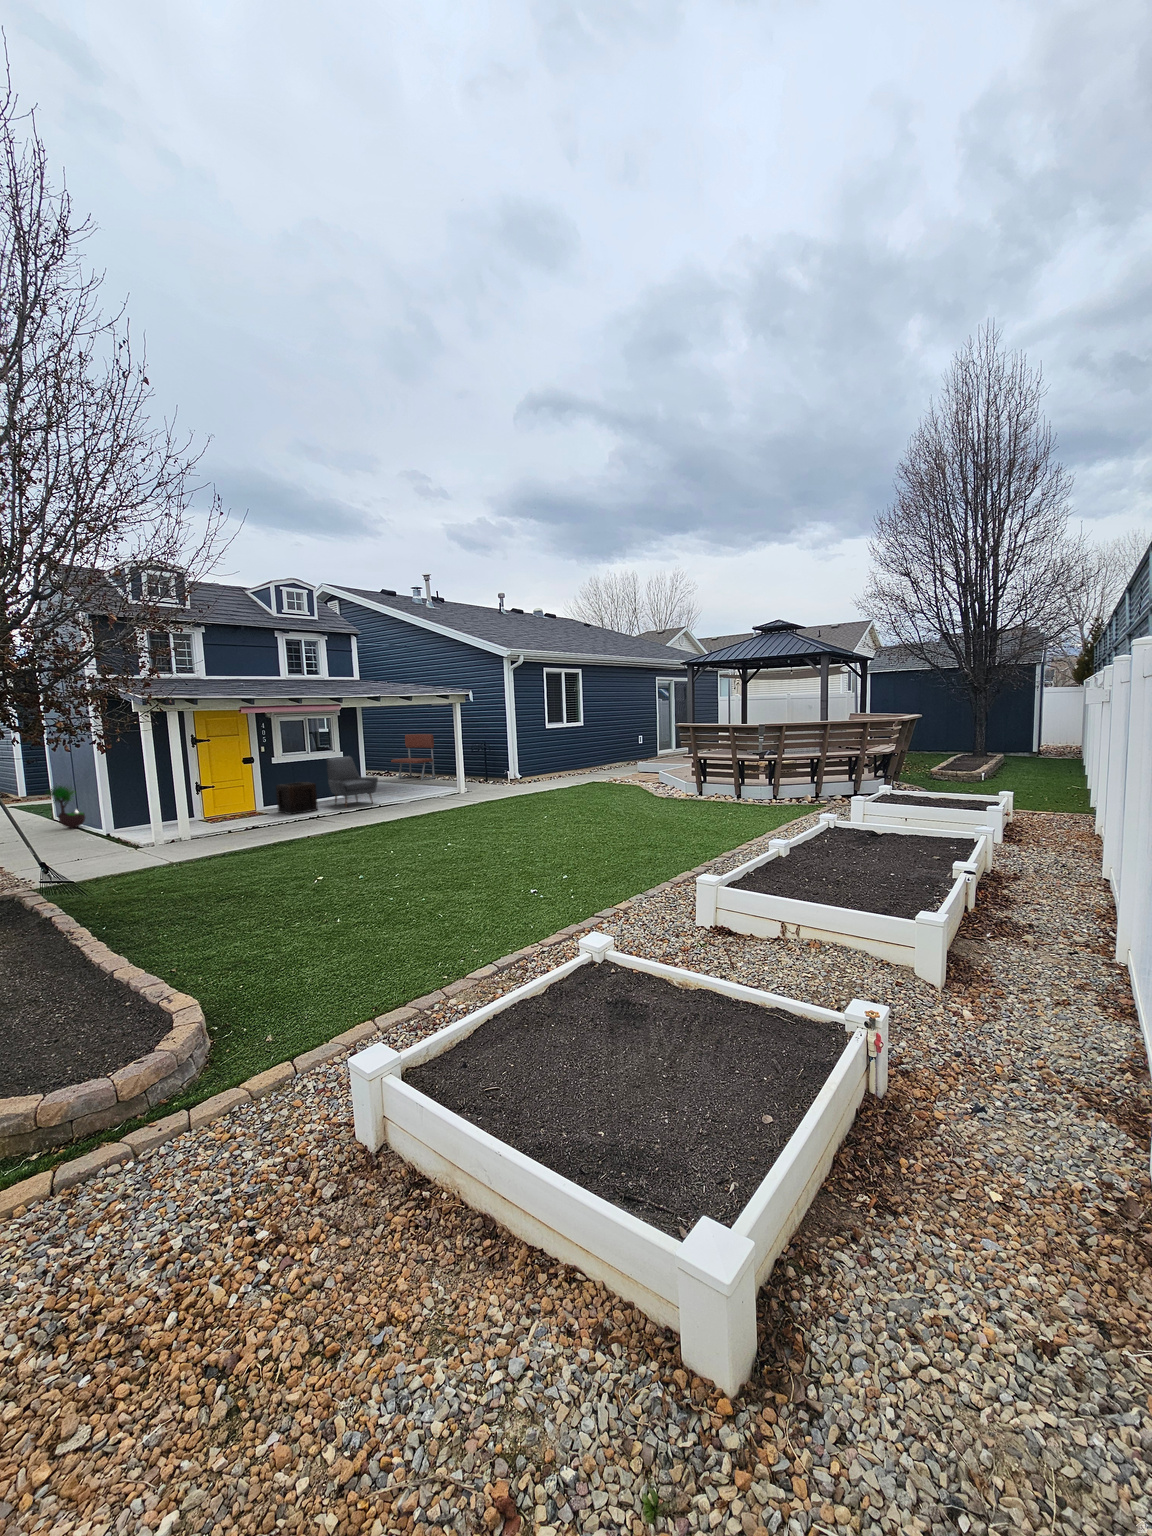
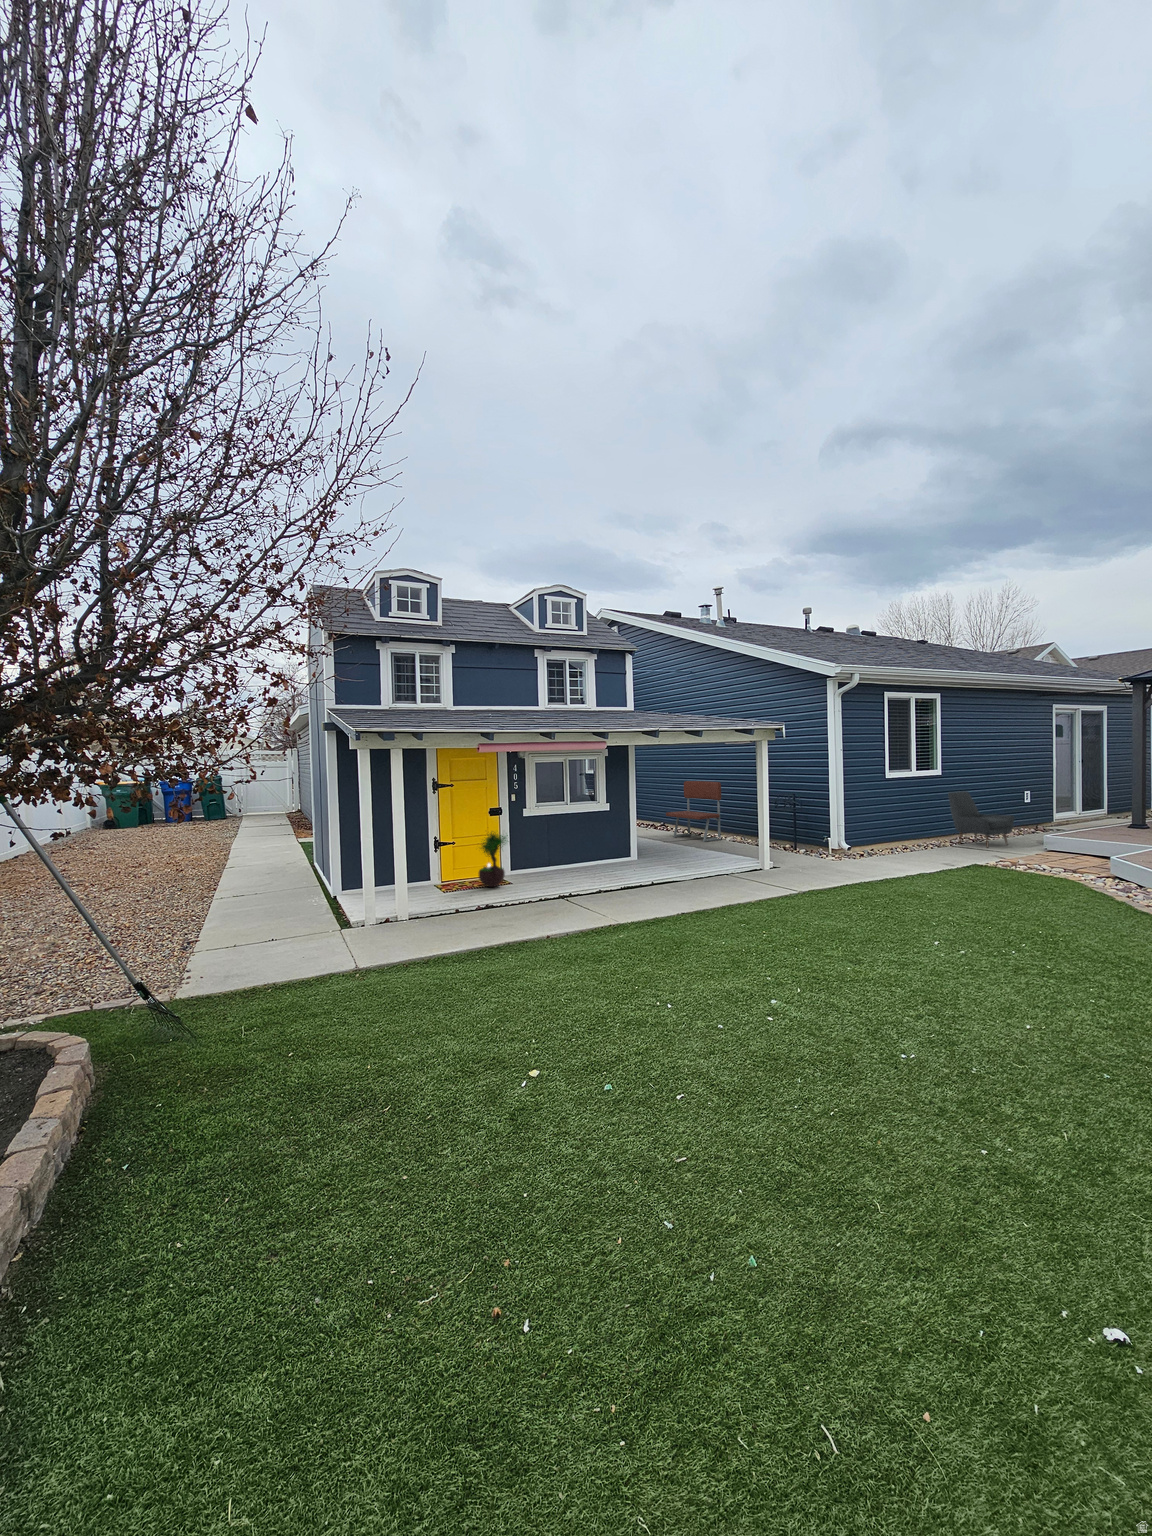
chair: present [327,756,378,807] -> present [948,791,1014,847]
wooden crate: present [276,782,318,814] -> none [524,841,573,886]
potted tree: present [47,786,85,828] -> present [479,832,508,887]

